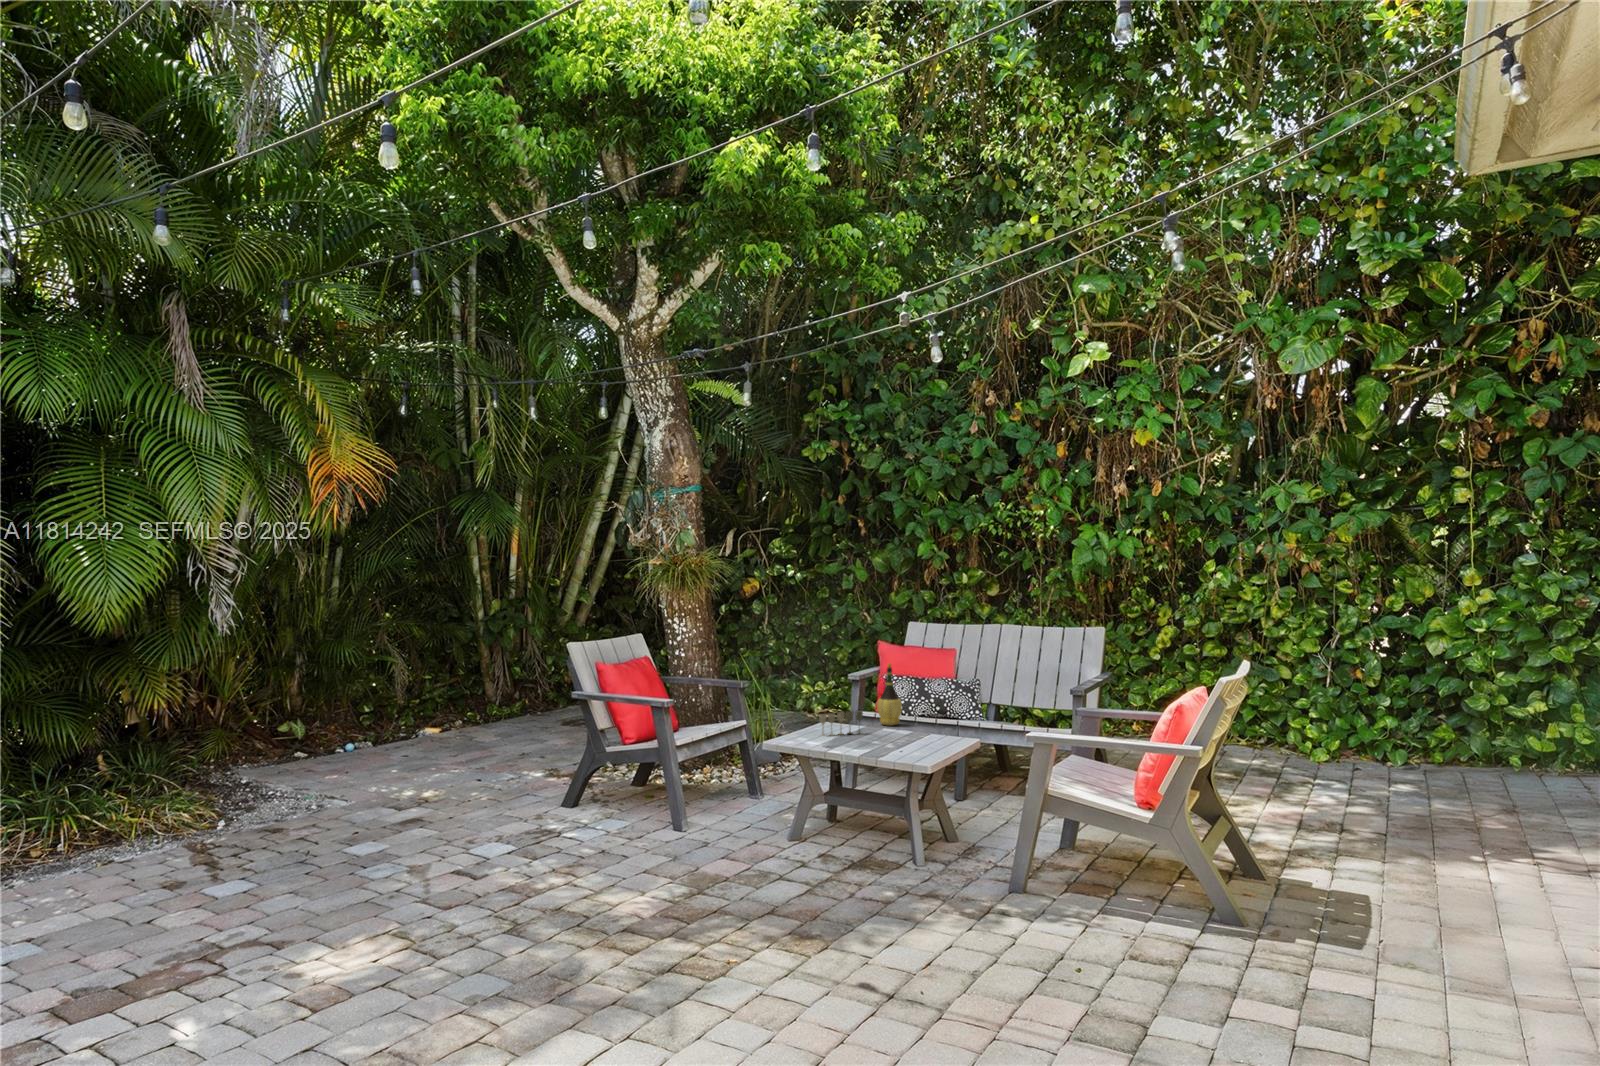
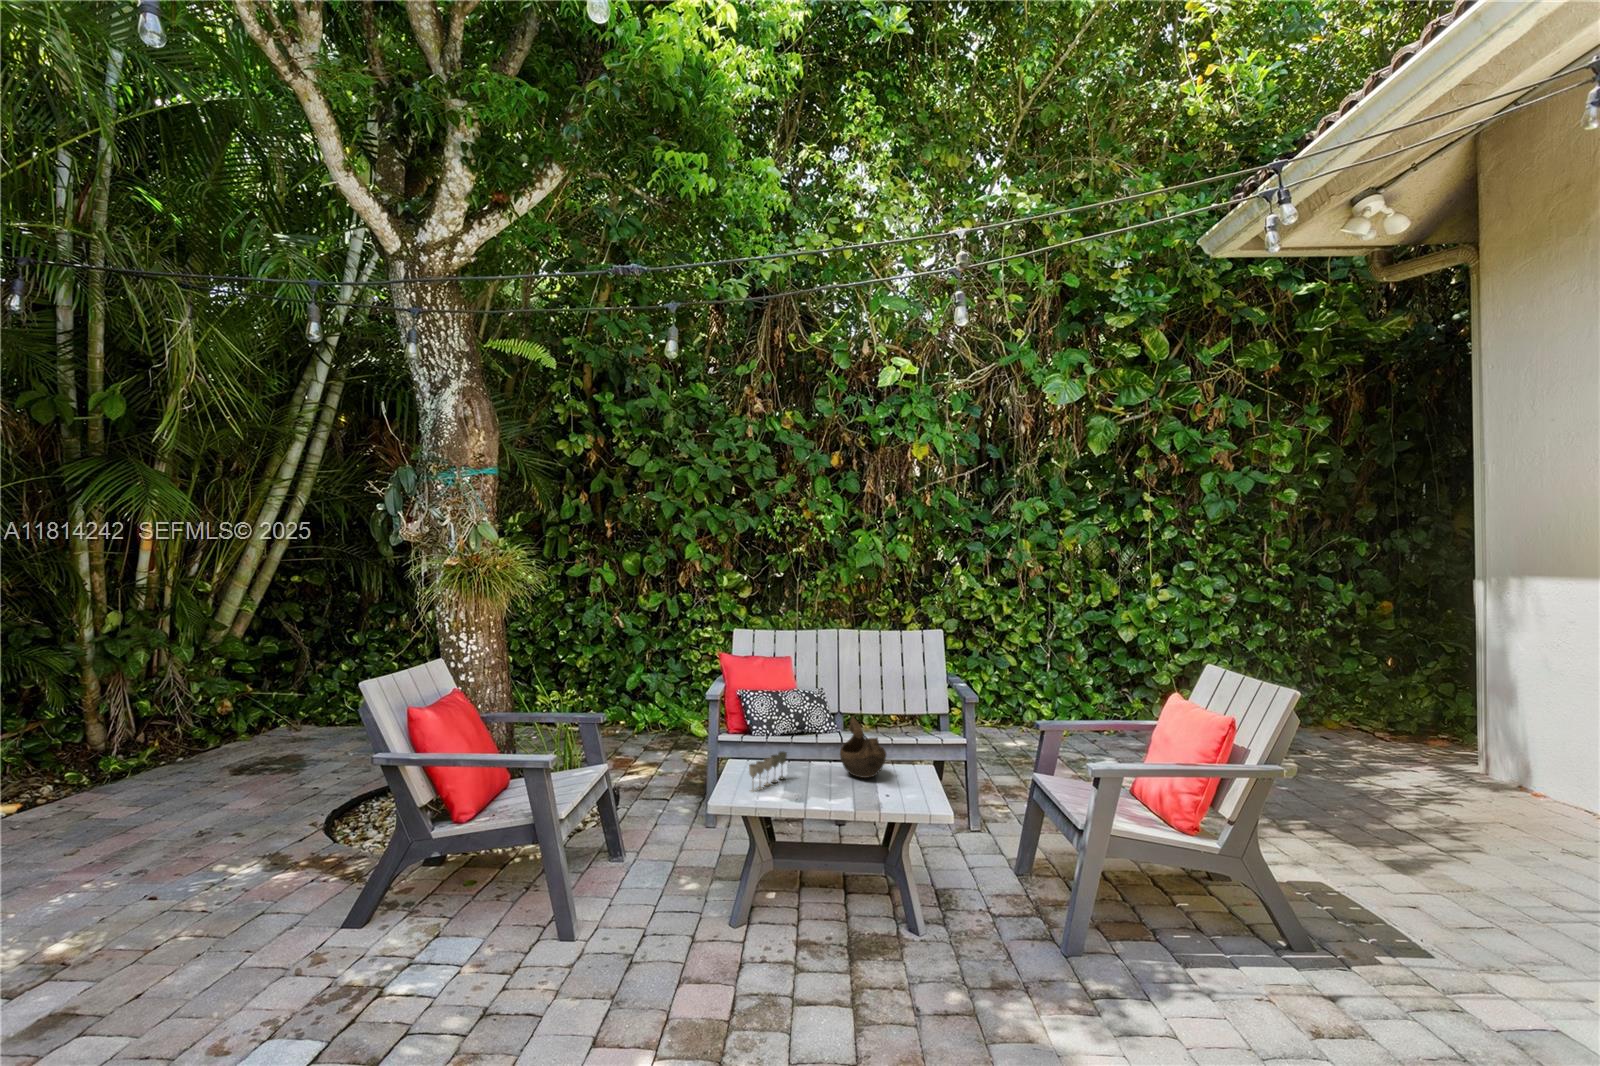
wine bottle: present [877,664,902,725] -> none [767,687,795,757]
decorative bowl: none [911,689,953,739] -> present [840,717,886,778]

